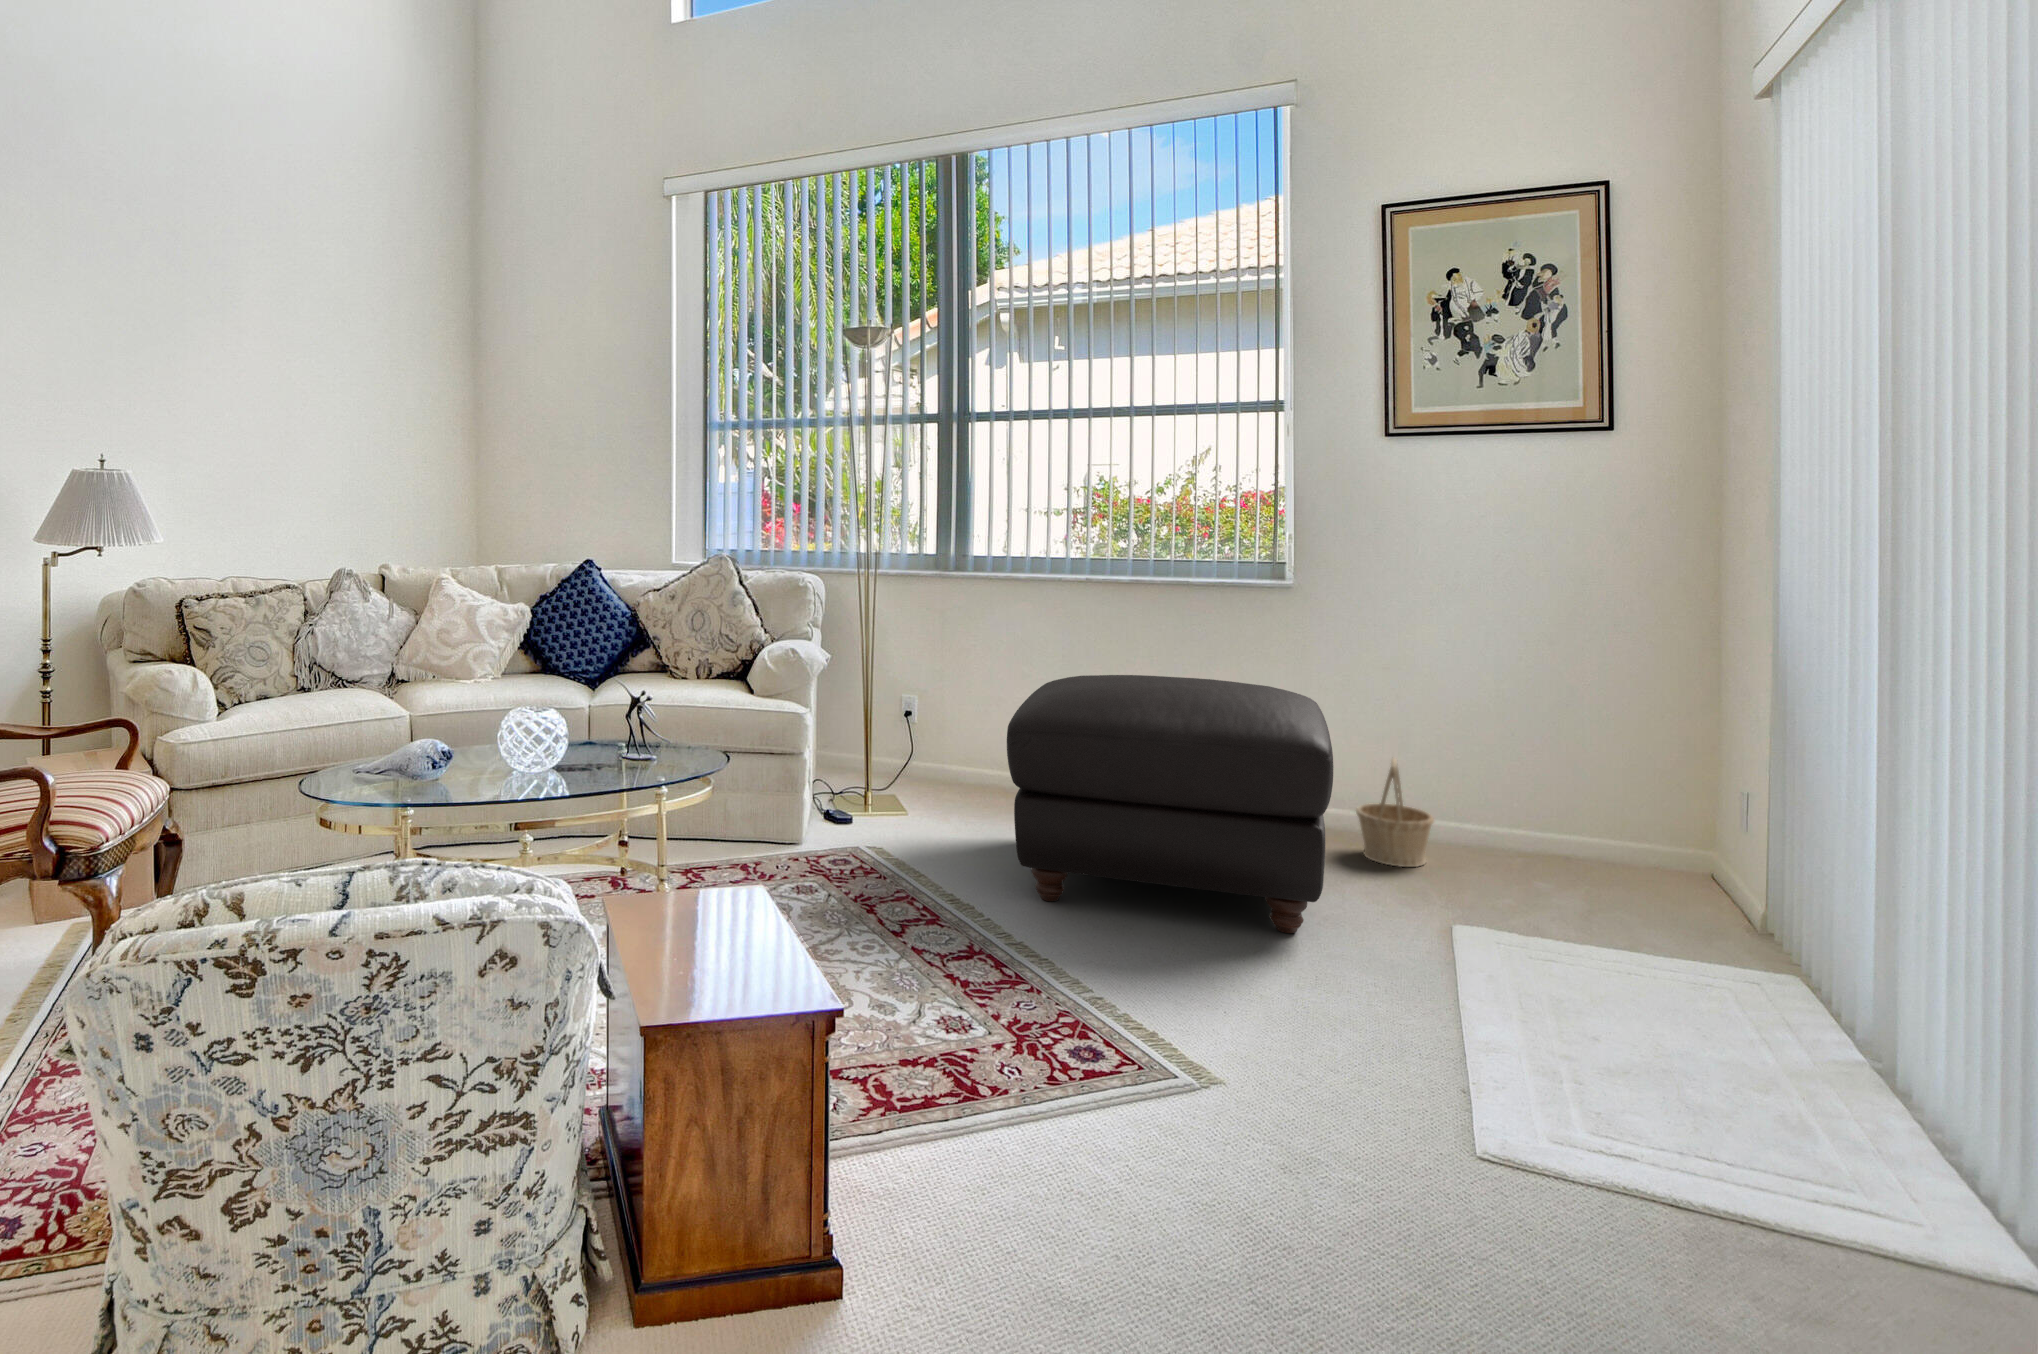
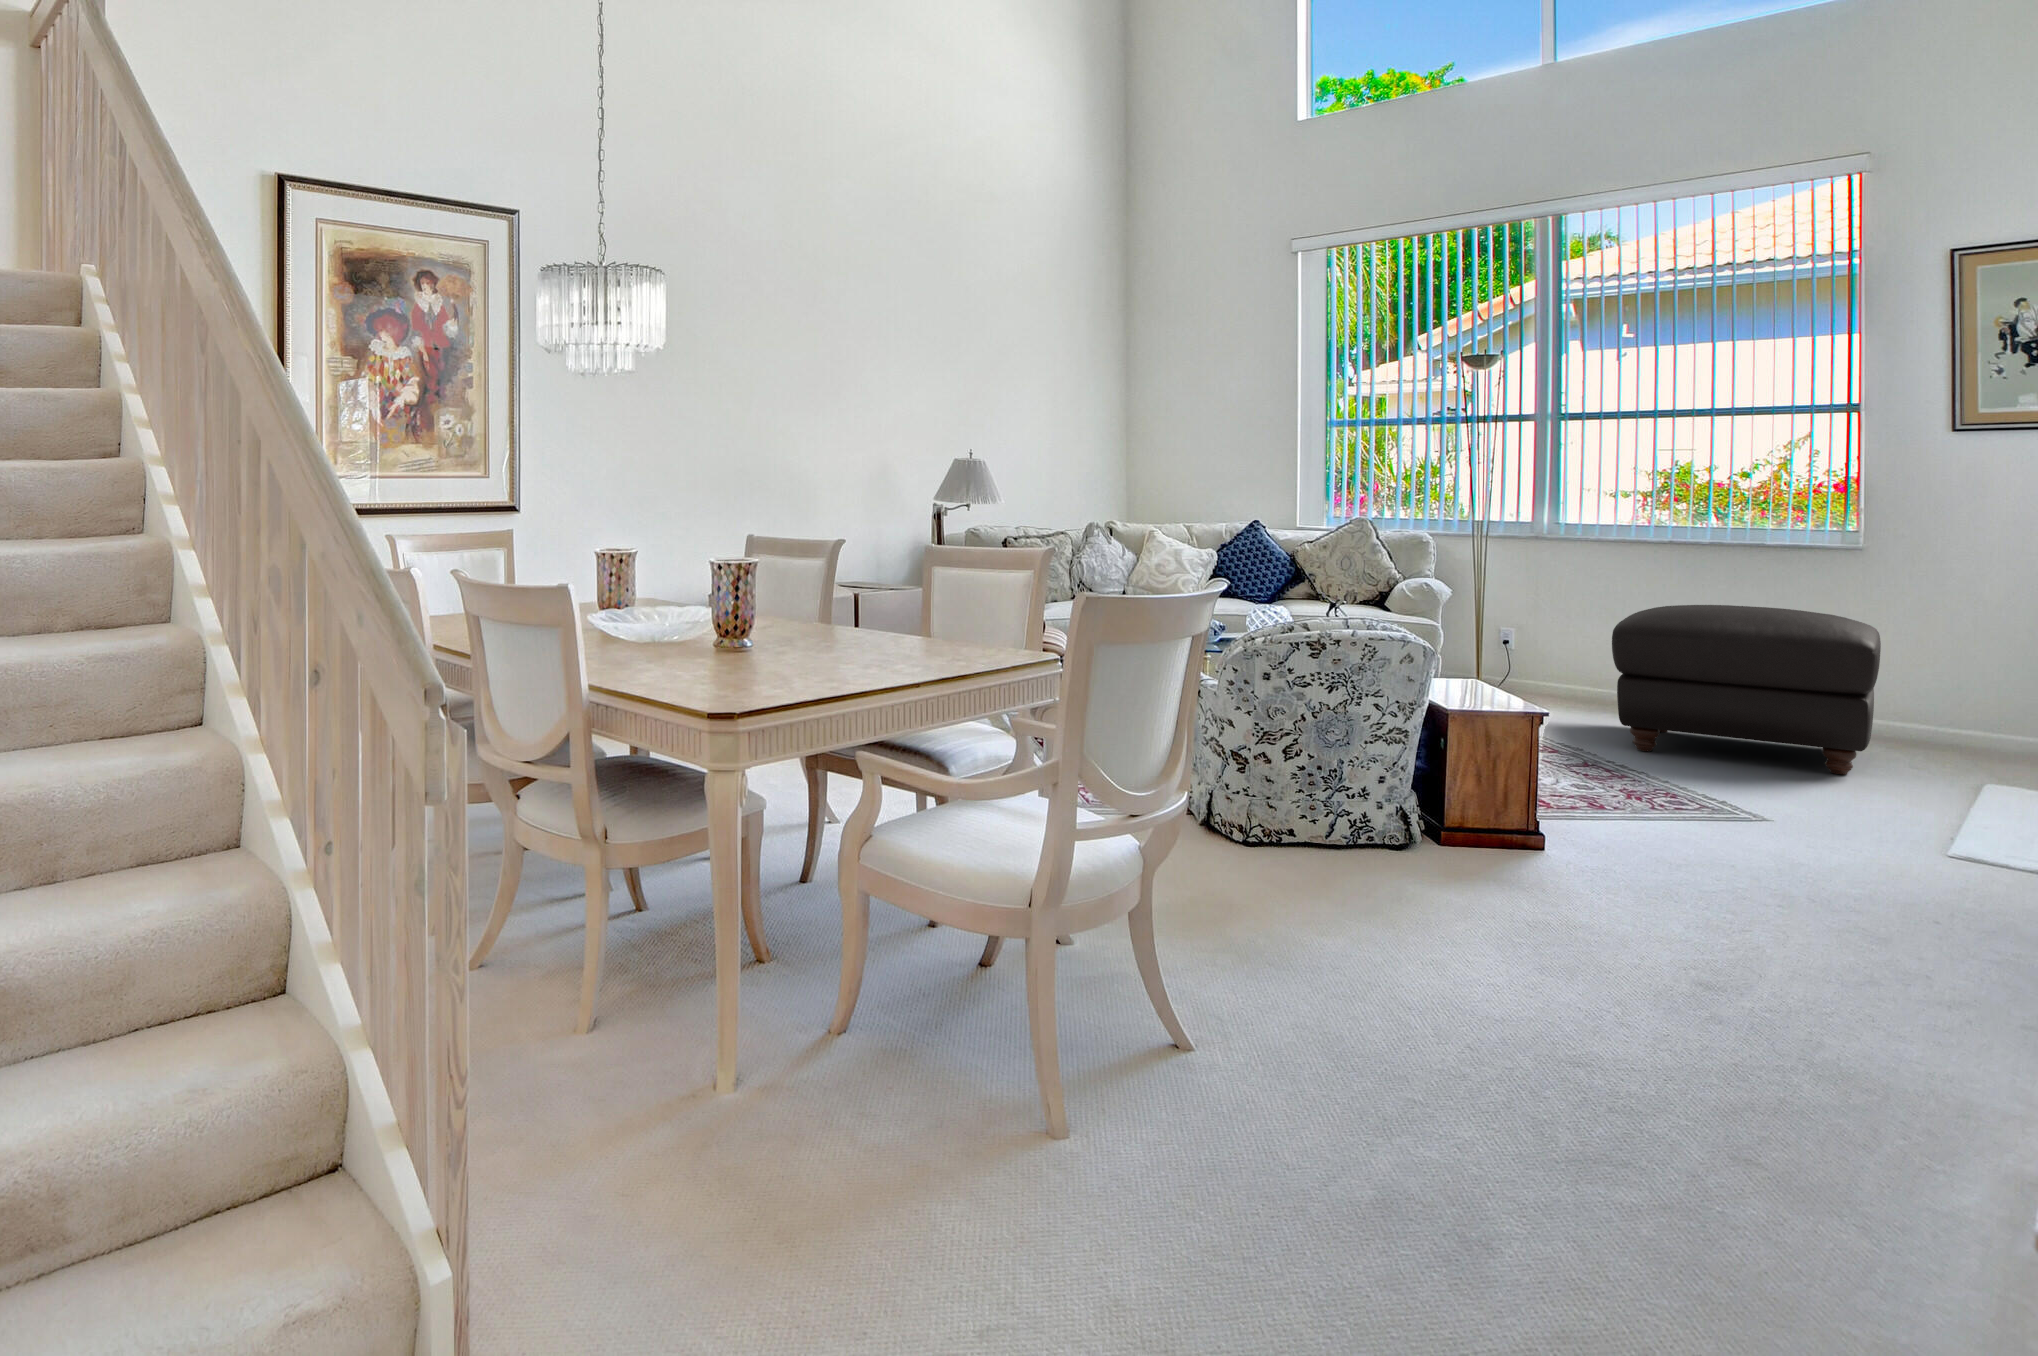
basket: present [1356,758,1434,867] -> none [1915,675,1986,756]

